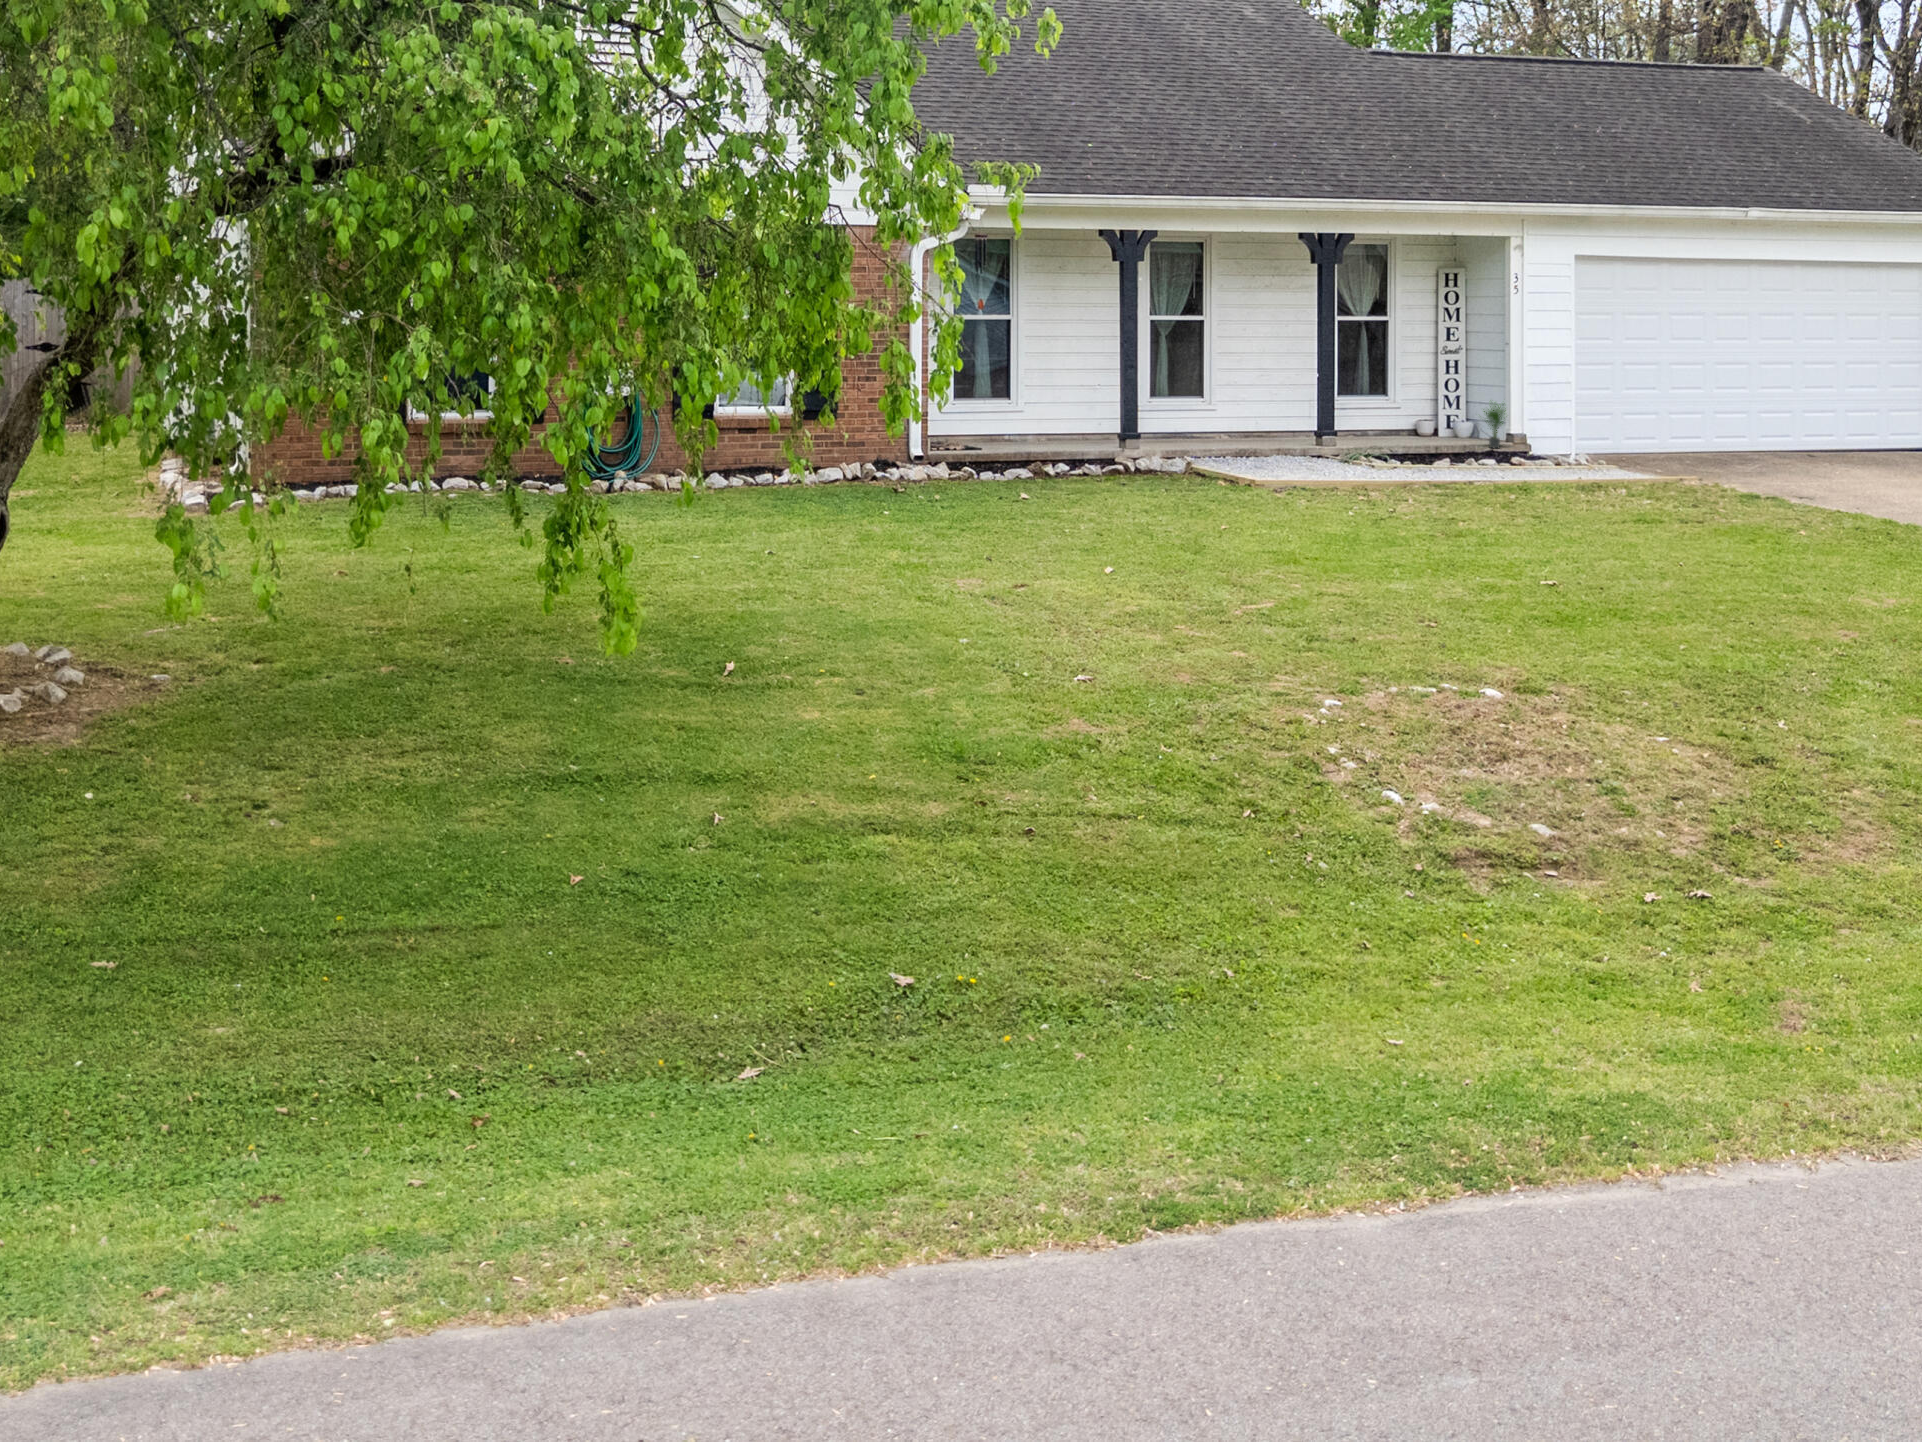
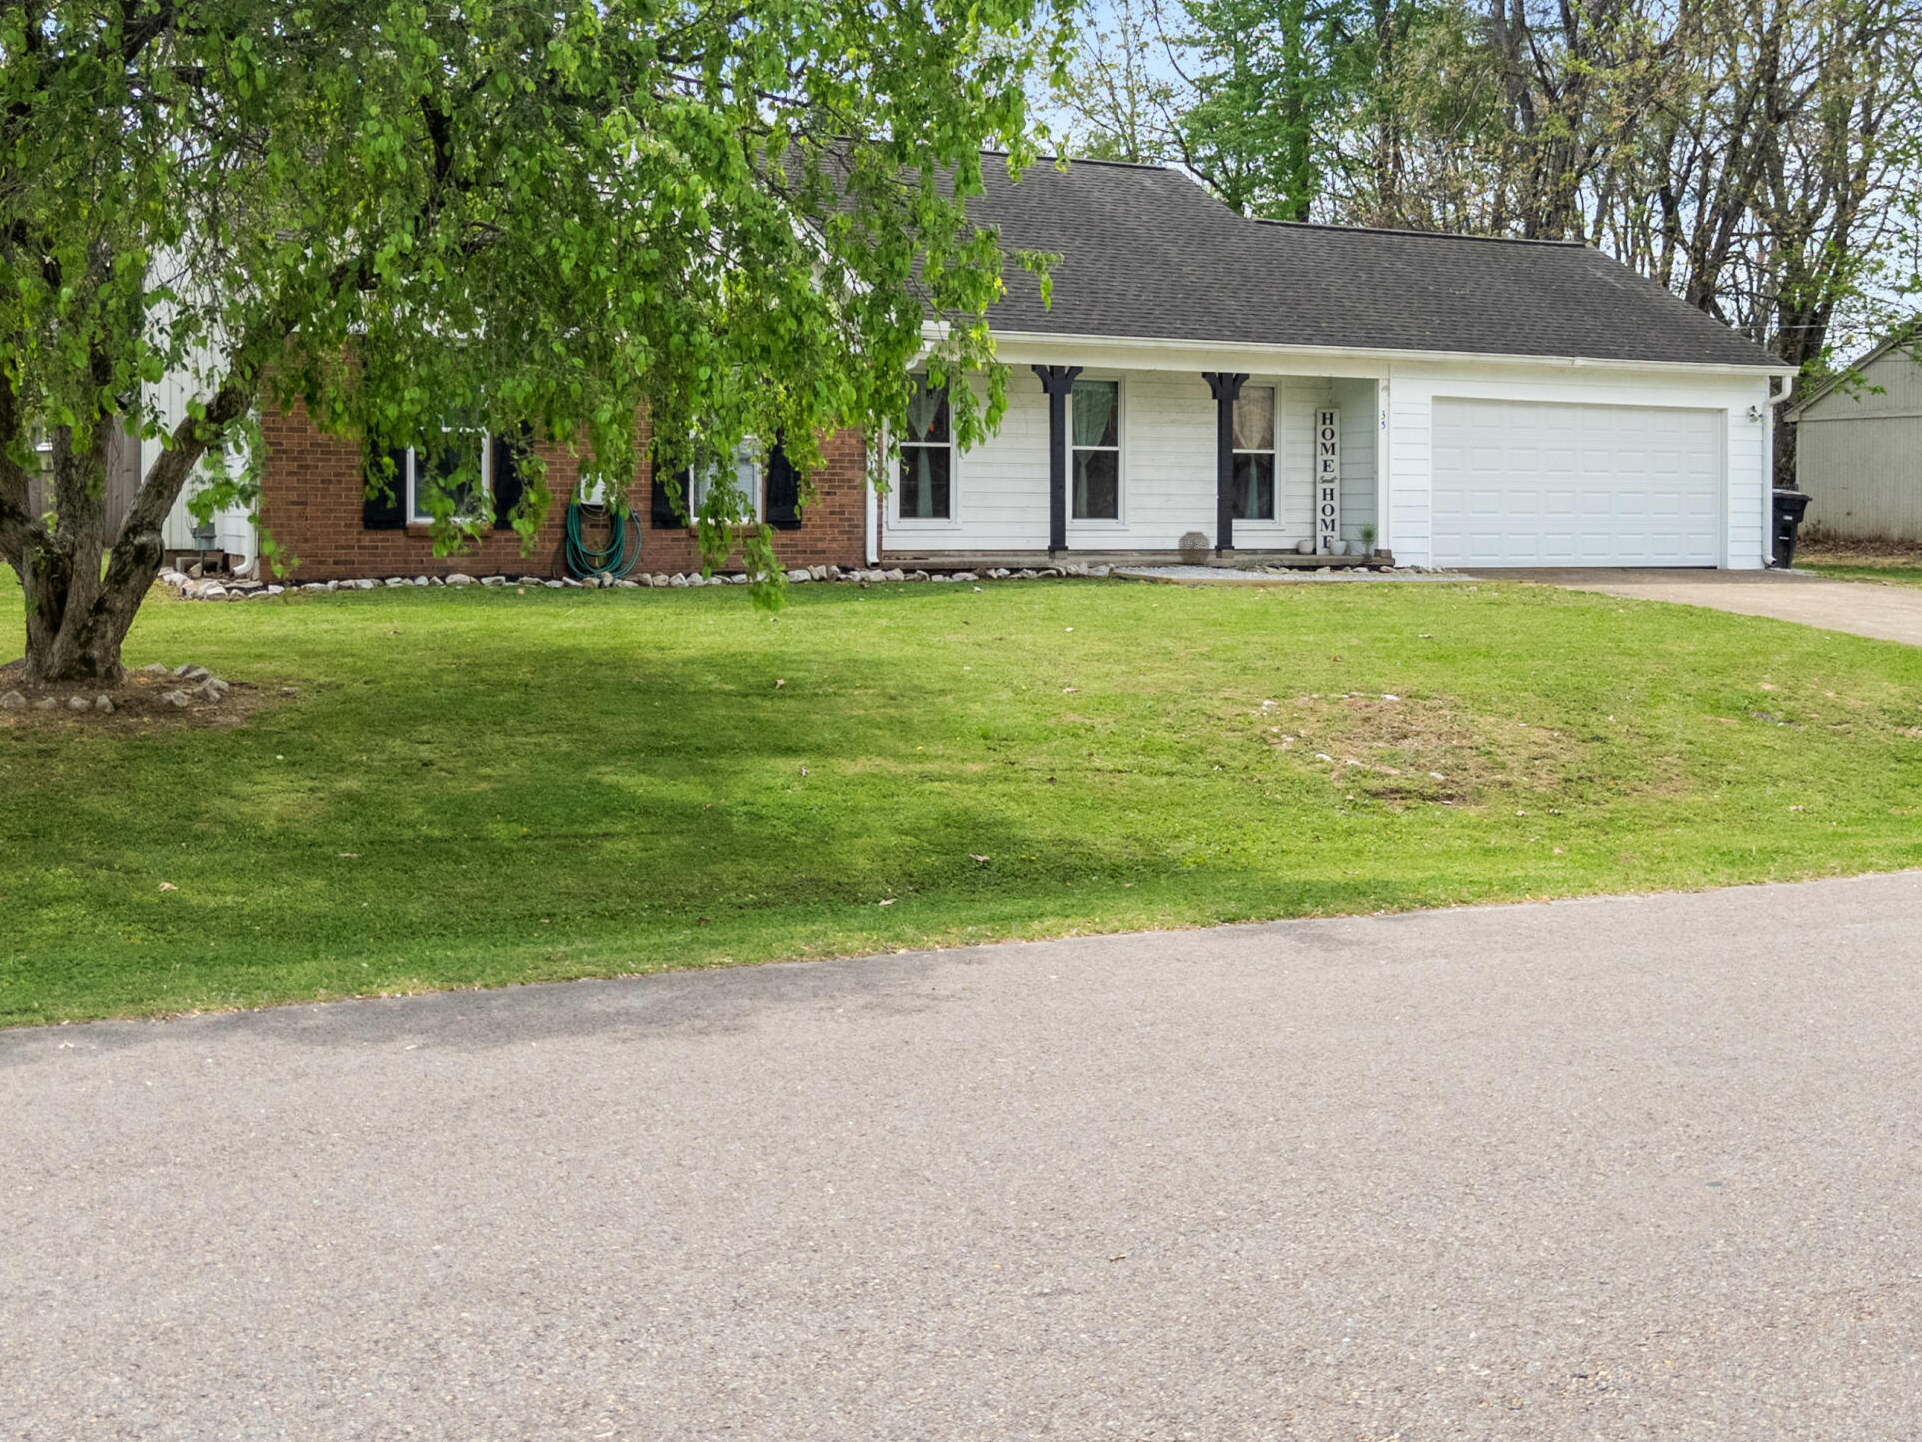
woven basket: none [1272,414,1308,452] -> present [1179,532,1209,564]

